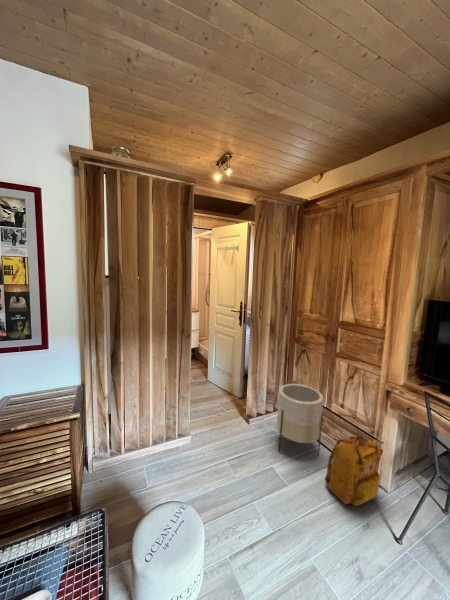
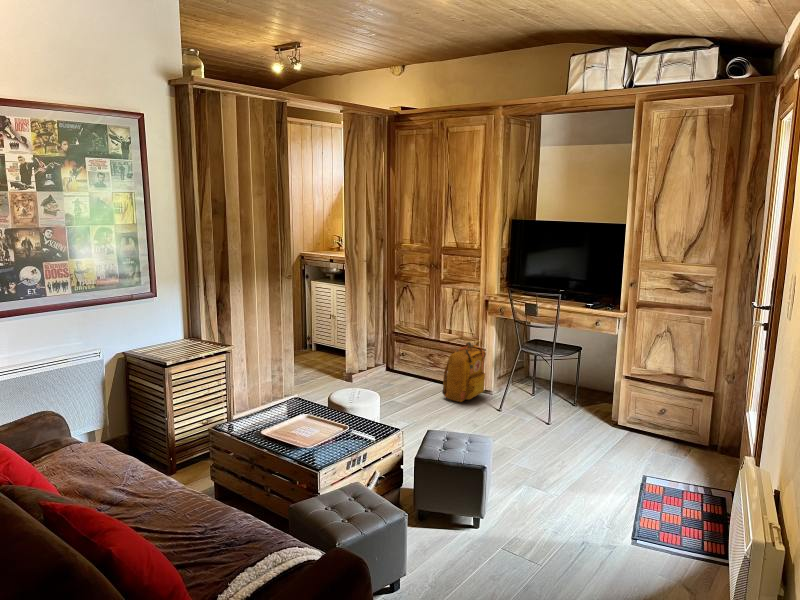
planter: present [277,384,323,456] -> none [387,322,433,390]

